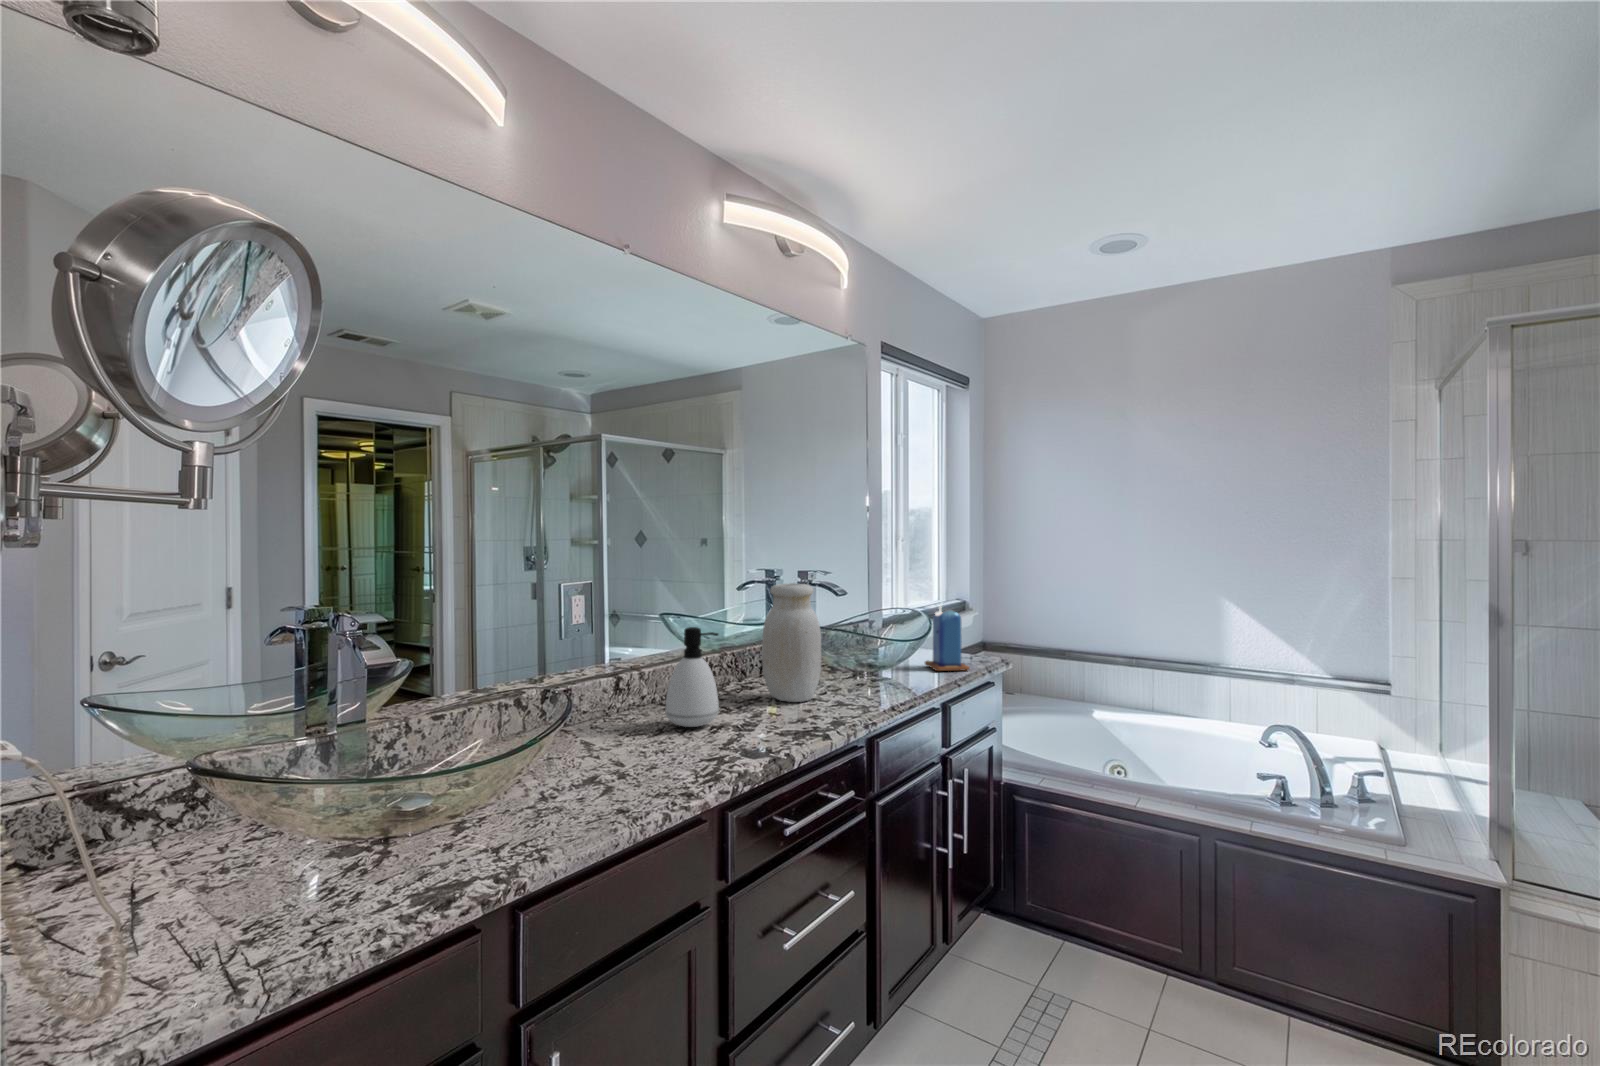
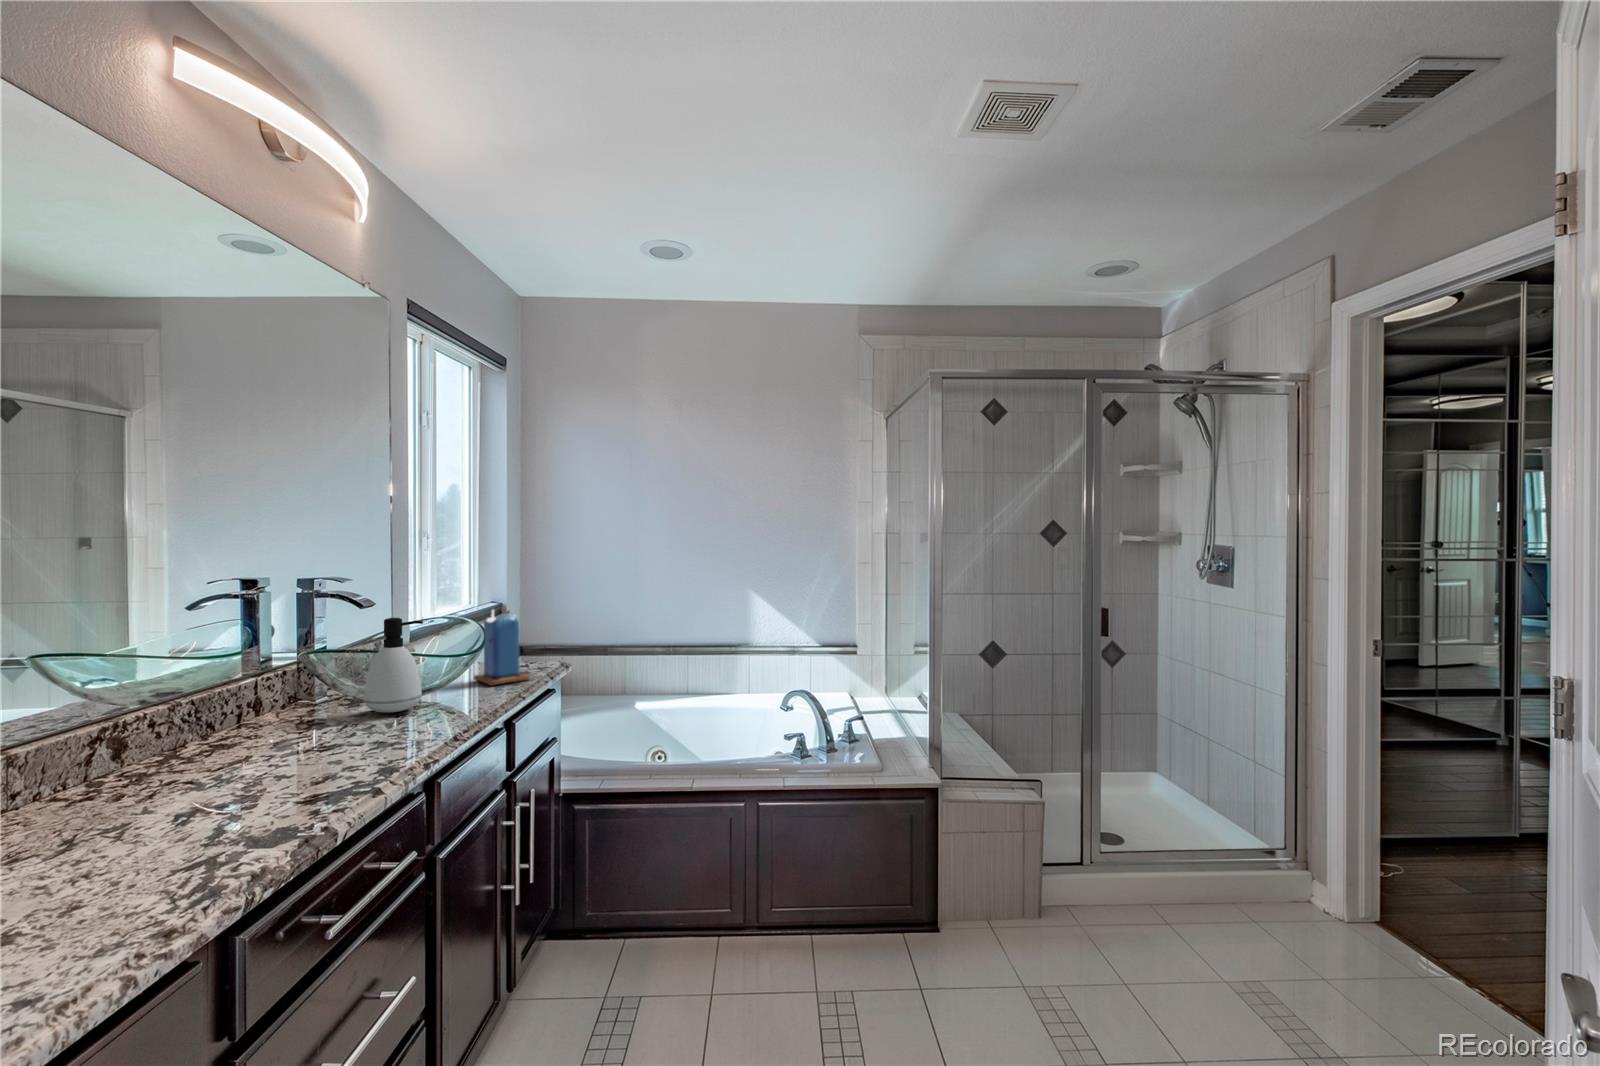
jar: present [762,583,821,702] -> none [252,595,349,755]
soap dispenser: present [665,627,719,727] -> present [364,618,423,713]

